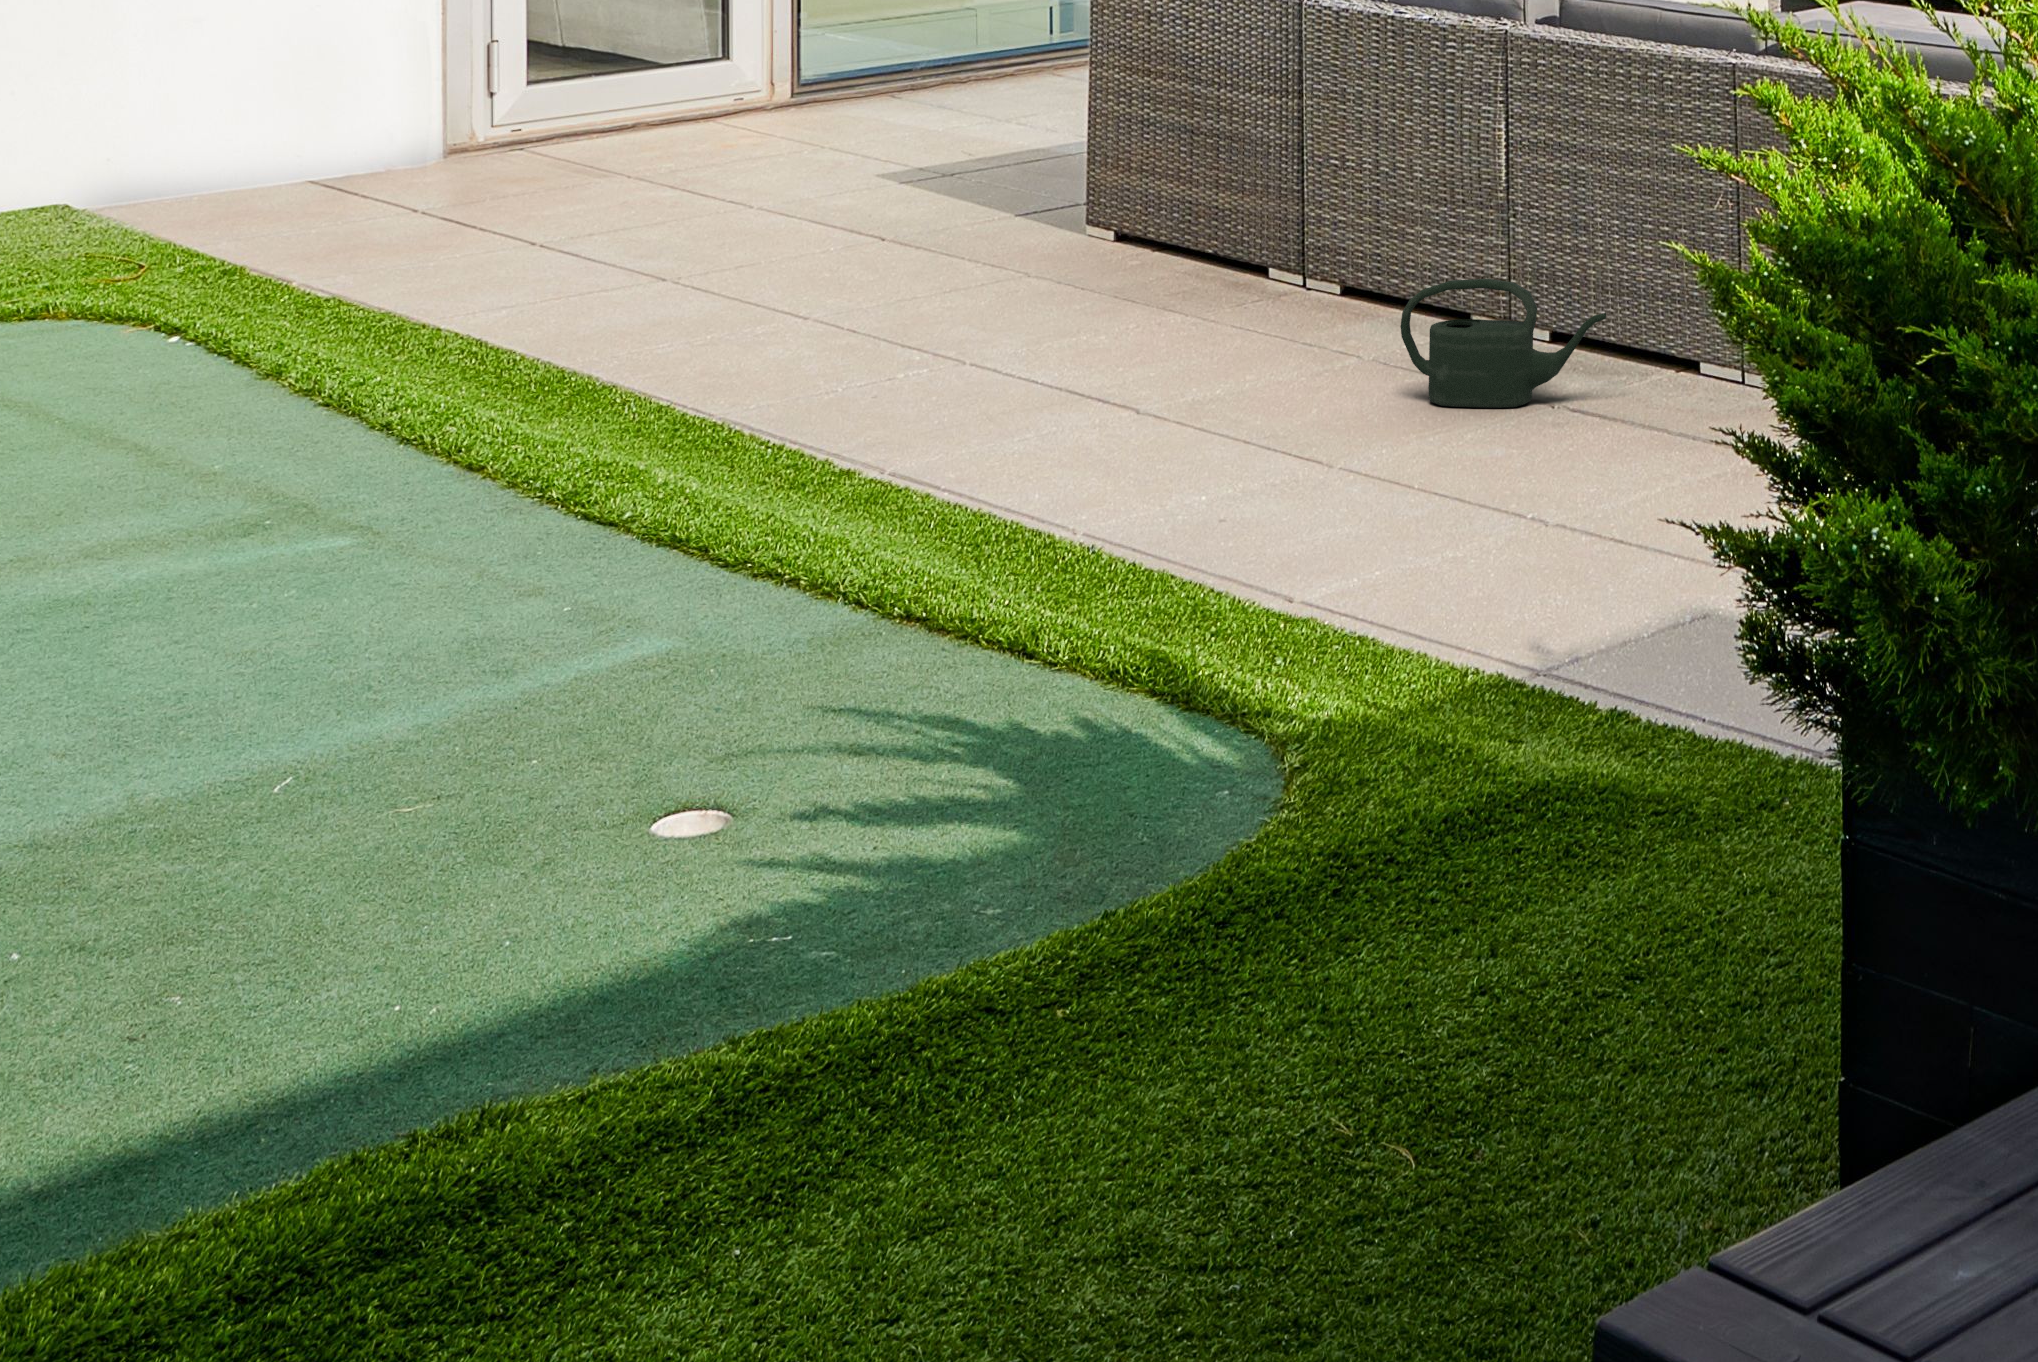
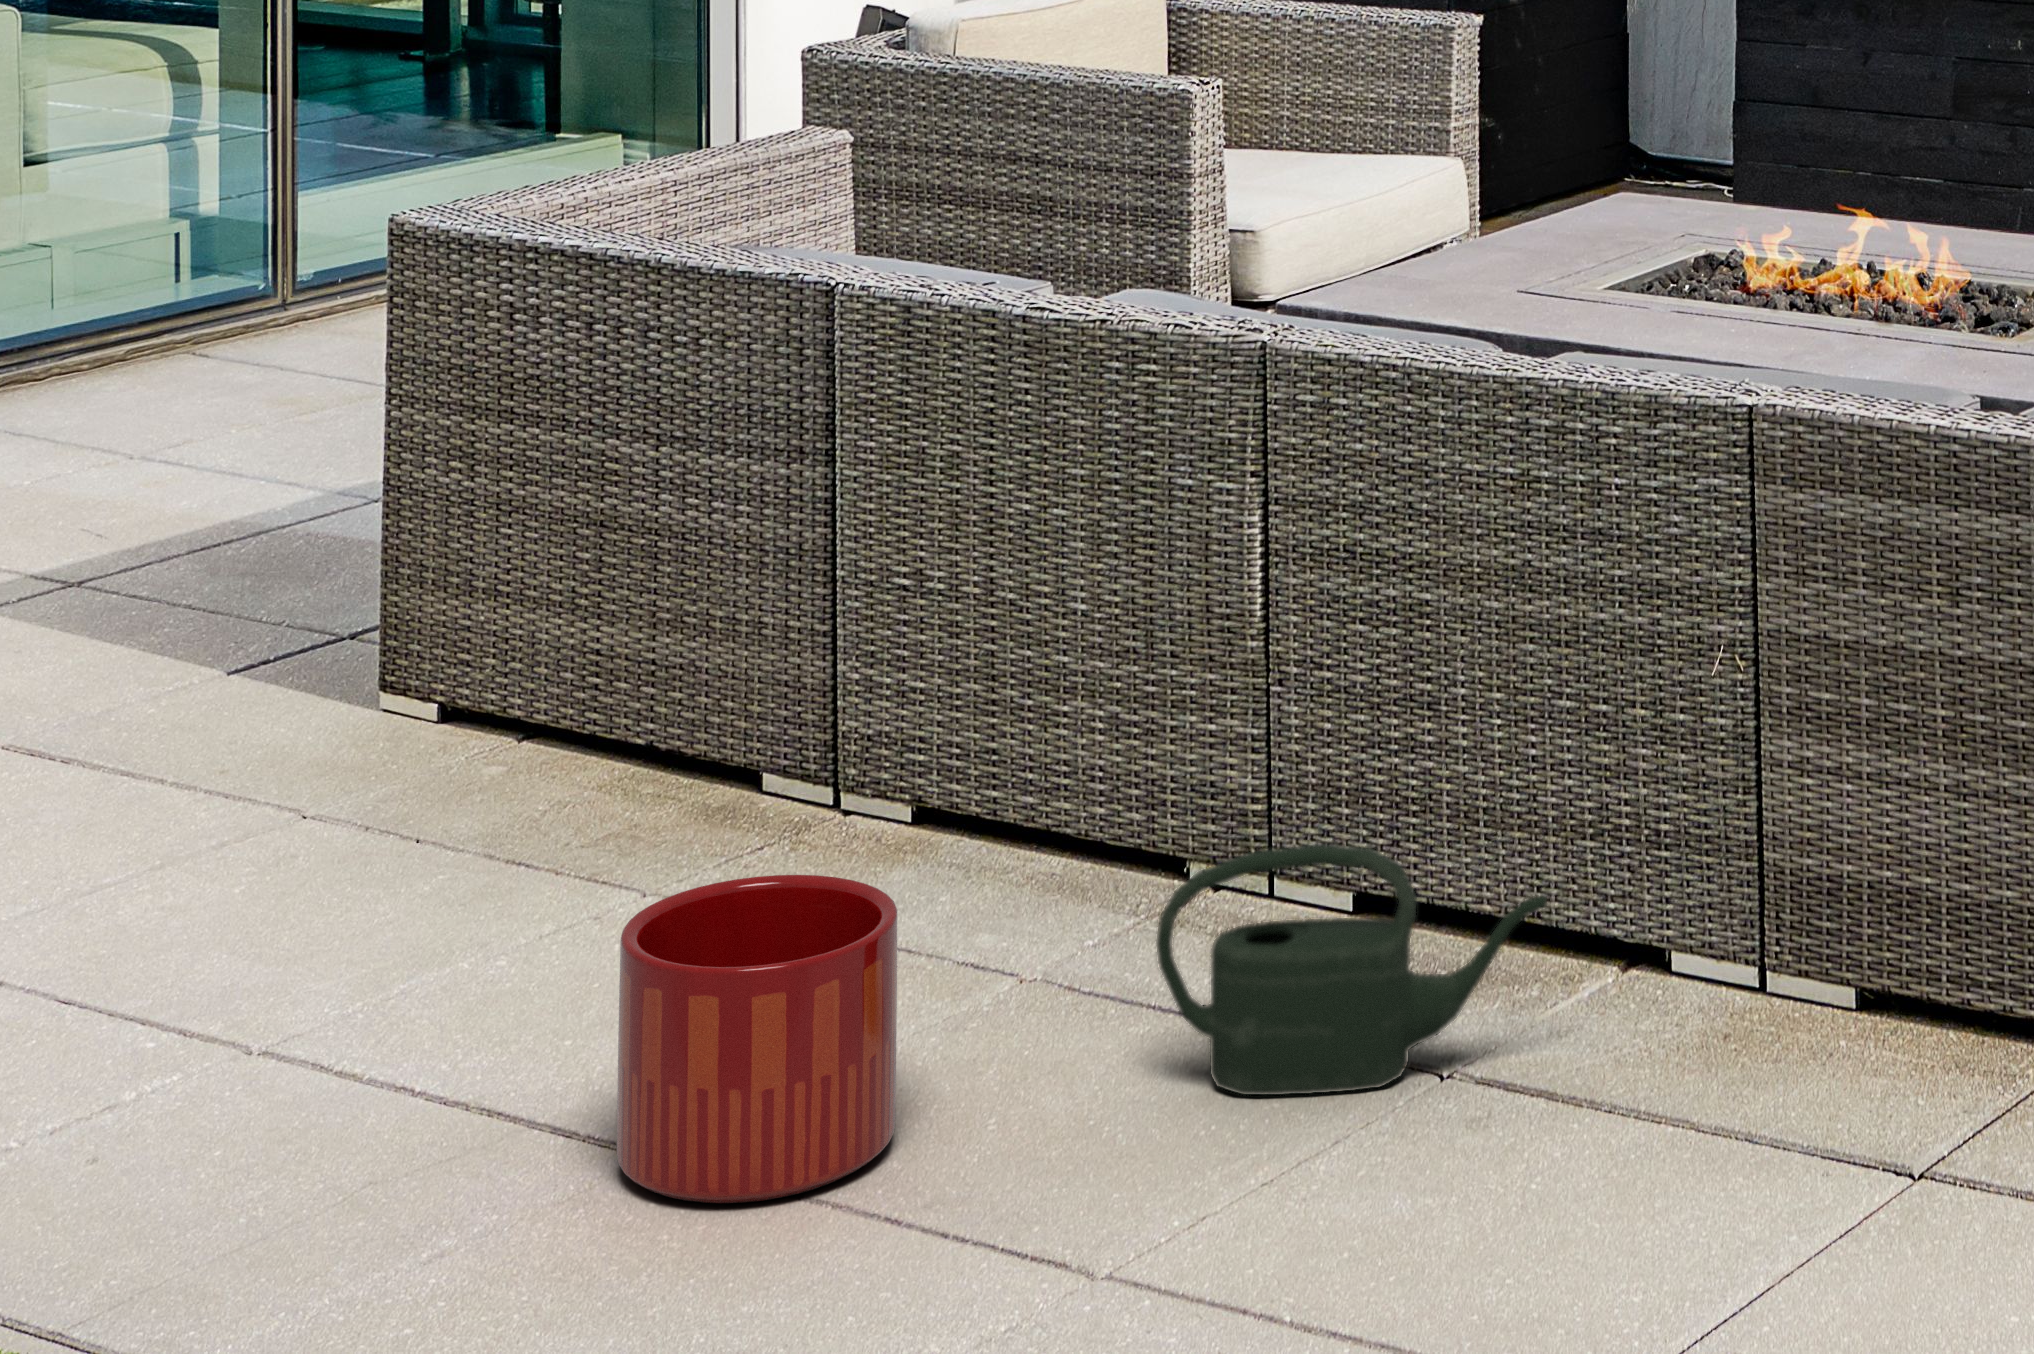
planter: none [1119,277,1262,429] -> present [617,875,897,1203]

